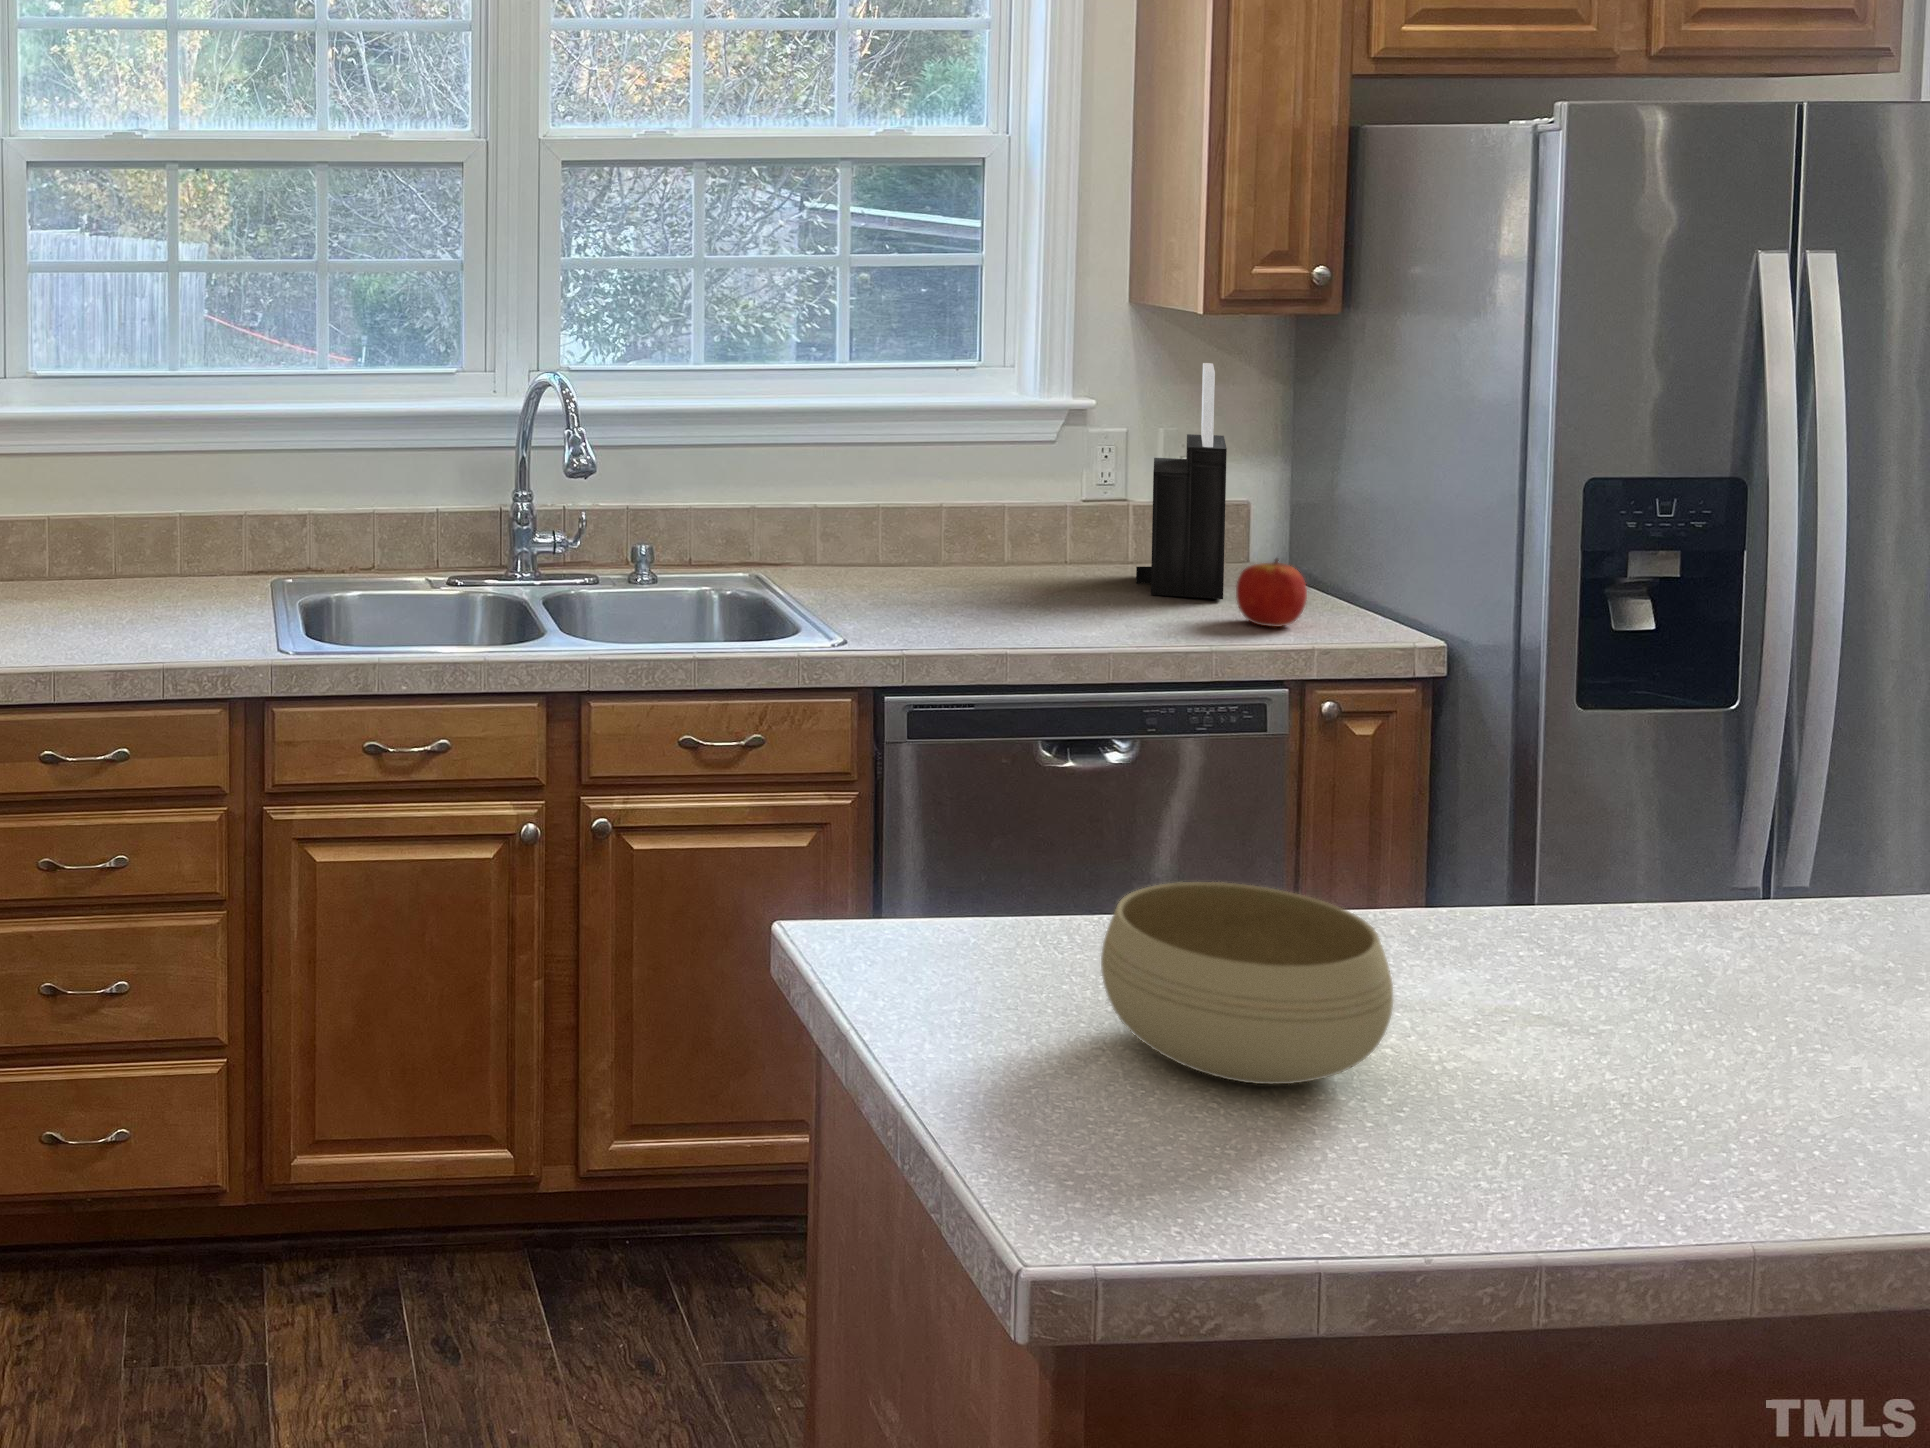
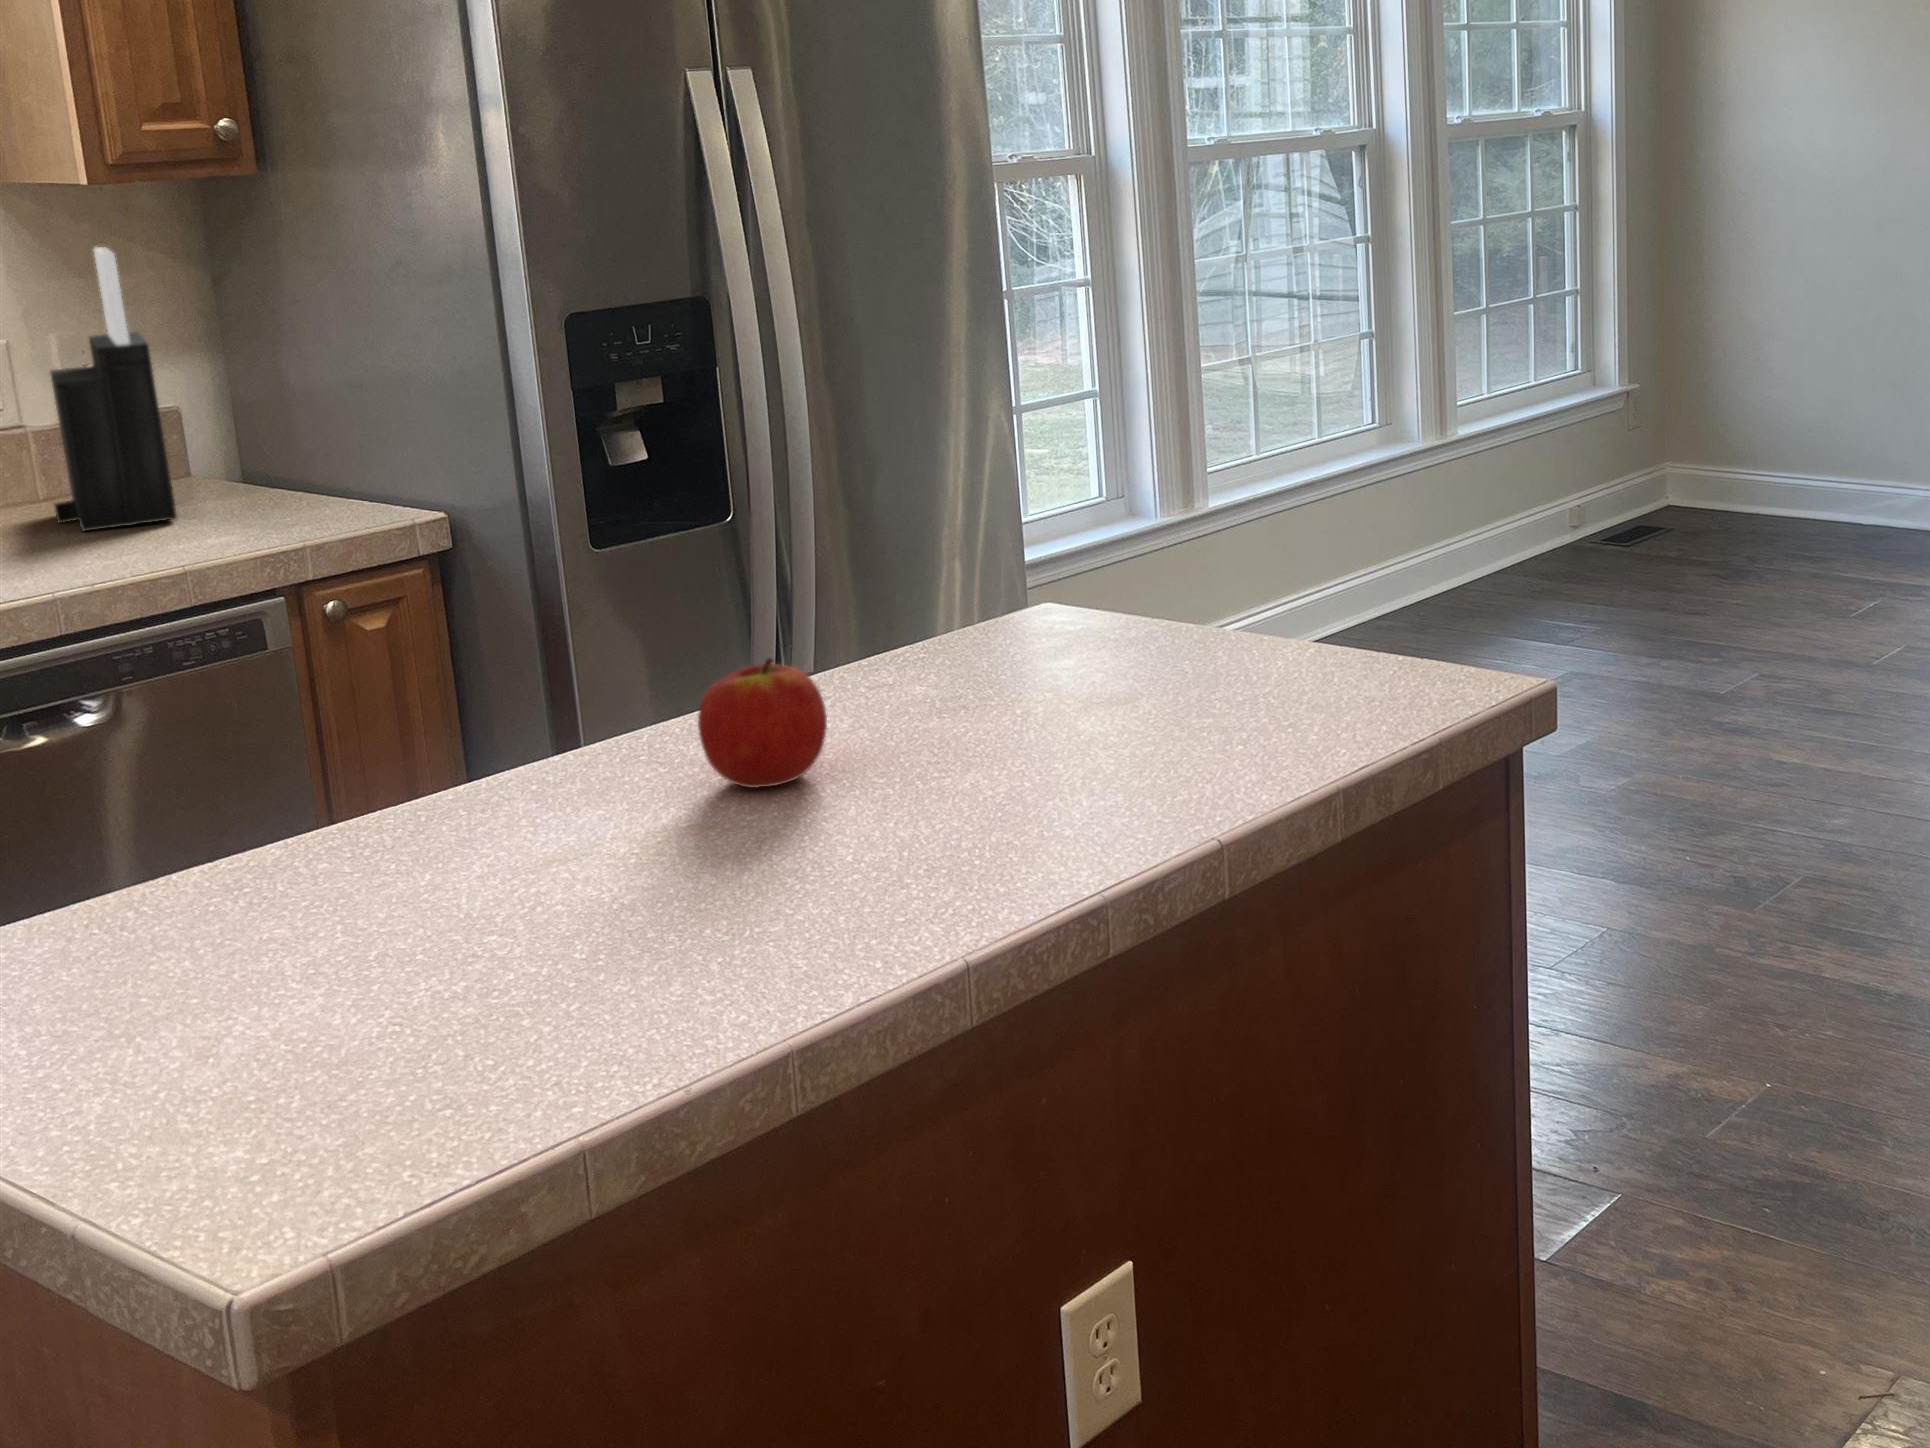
apple: present [1236,559,1307,627] -> present [698,658,827,788]
bowl: present [1101,882,1393,1084] -> none [208,770,566,1002]

